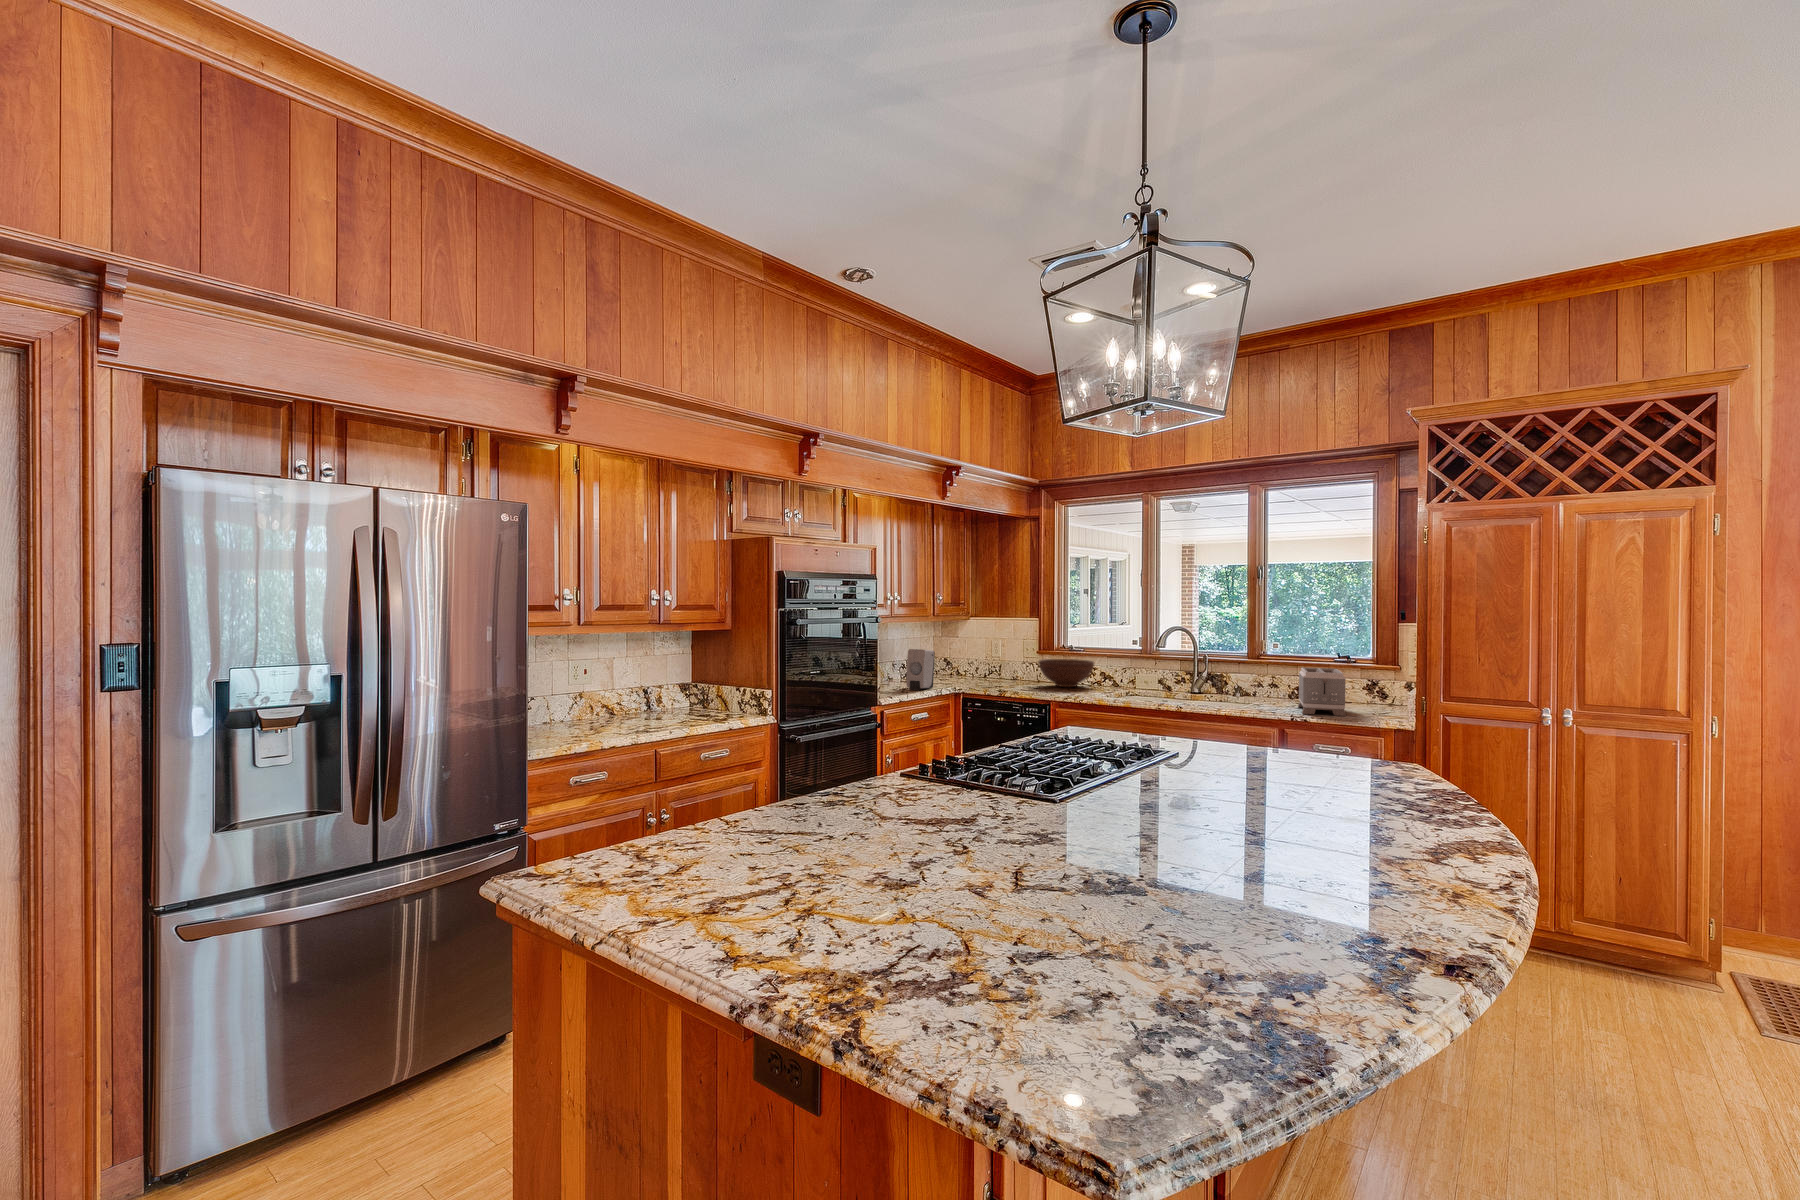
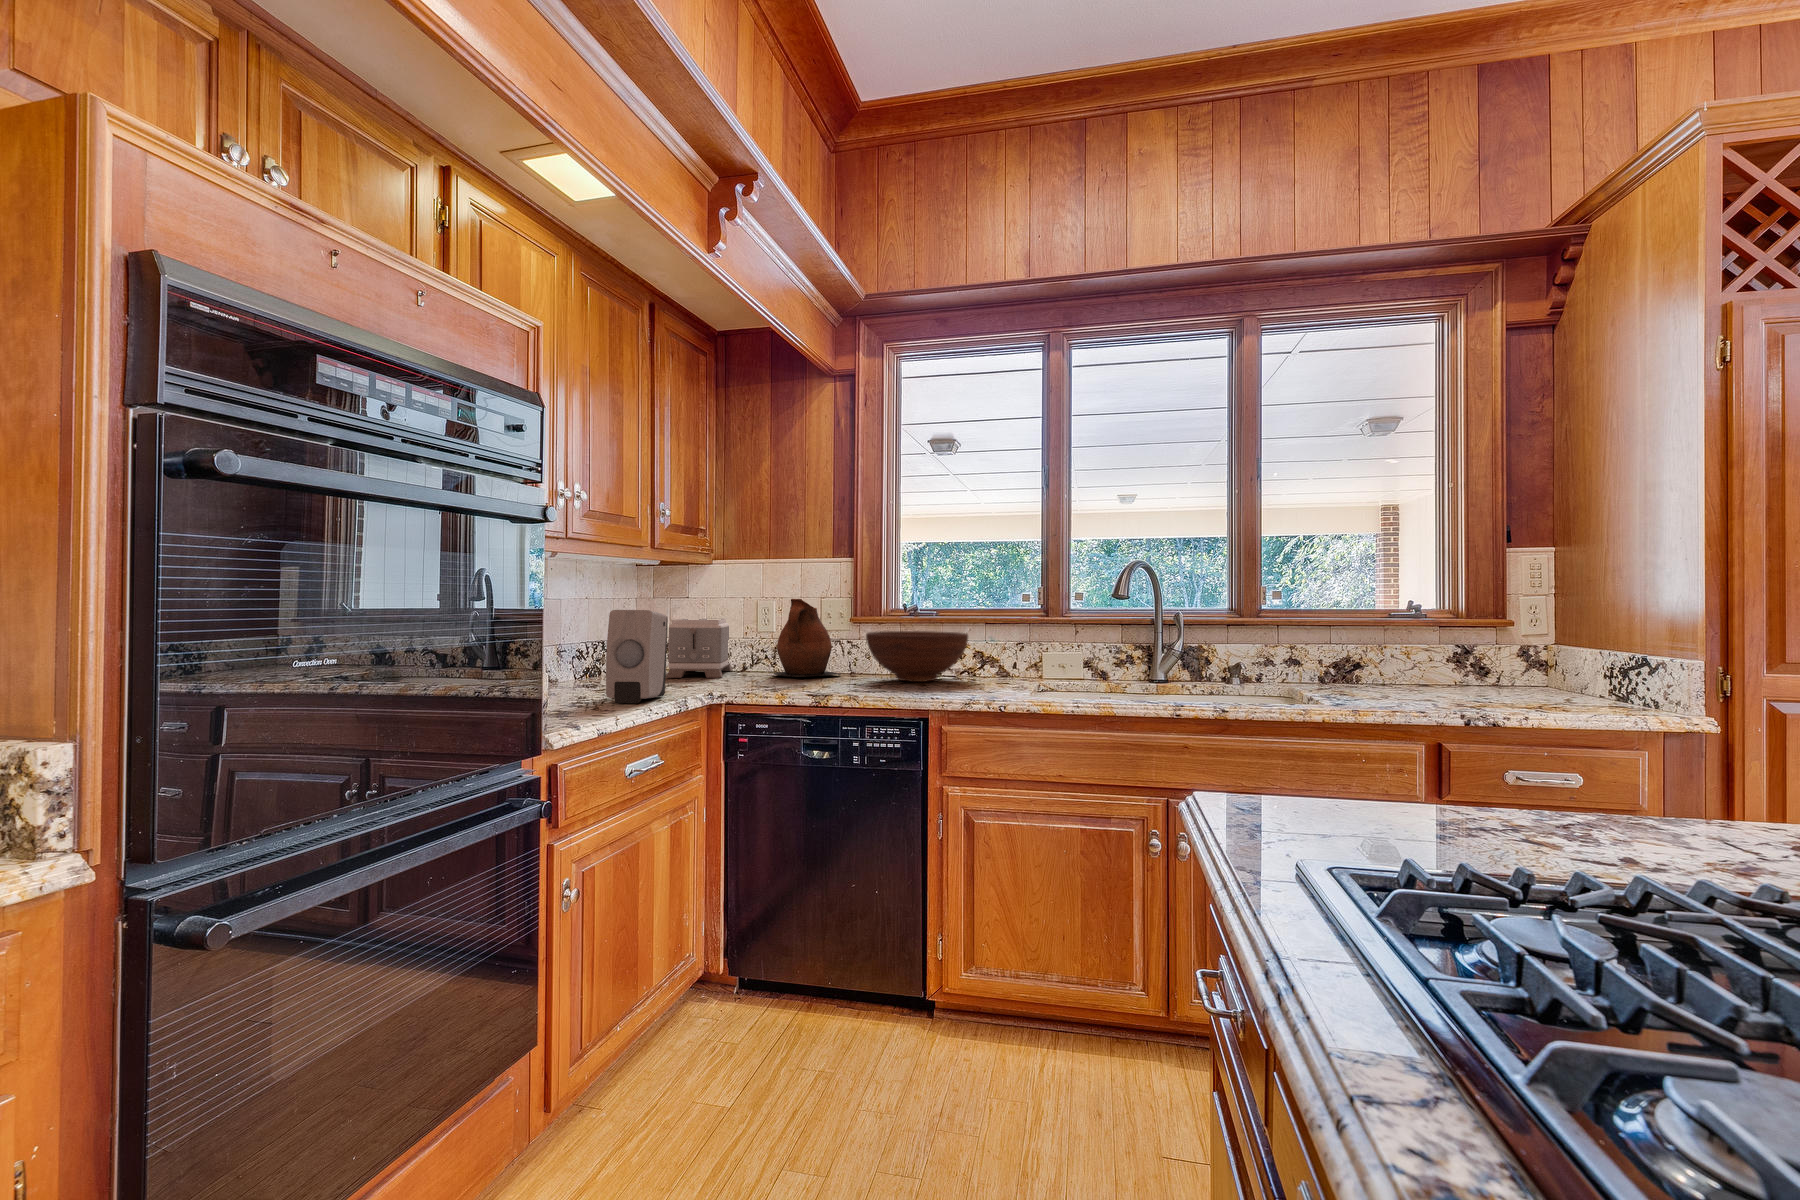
ceramic pitcher: none [995,640,1033,682] -> present [774,599,841,677]
toaster: present [1298,668,1346,716] -> present [666,618,732,678]

